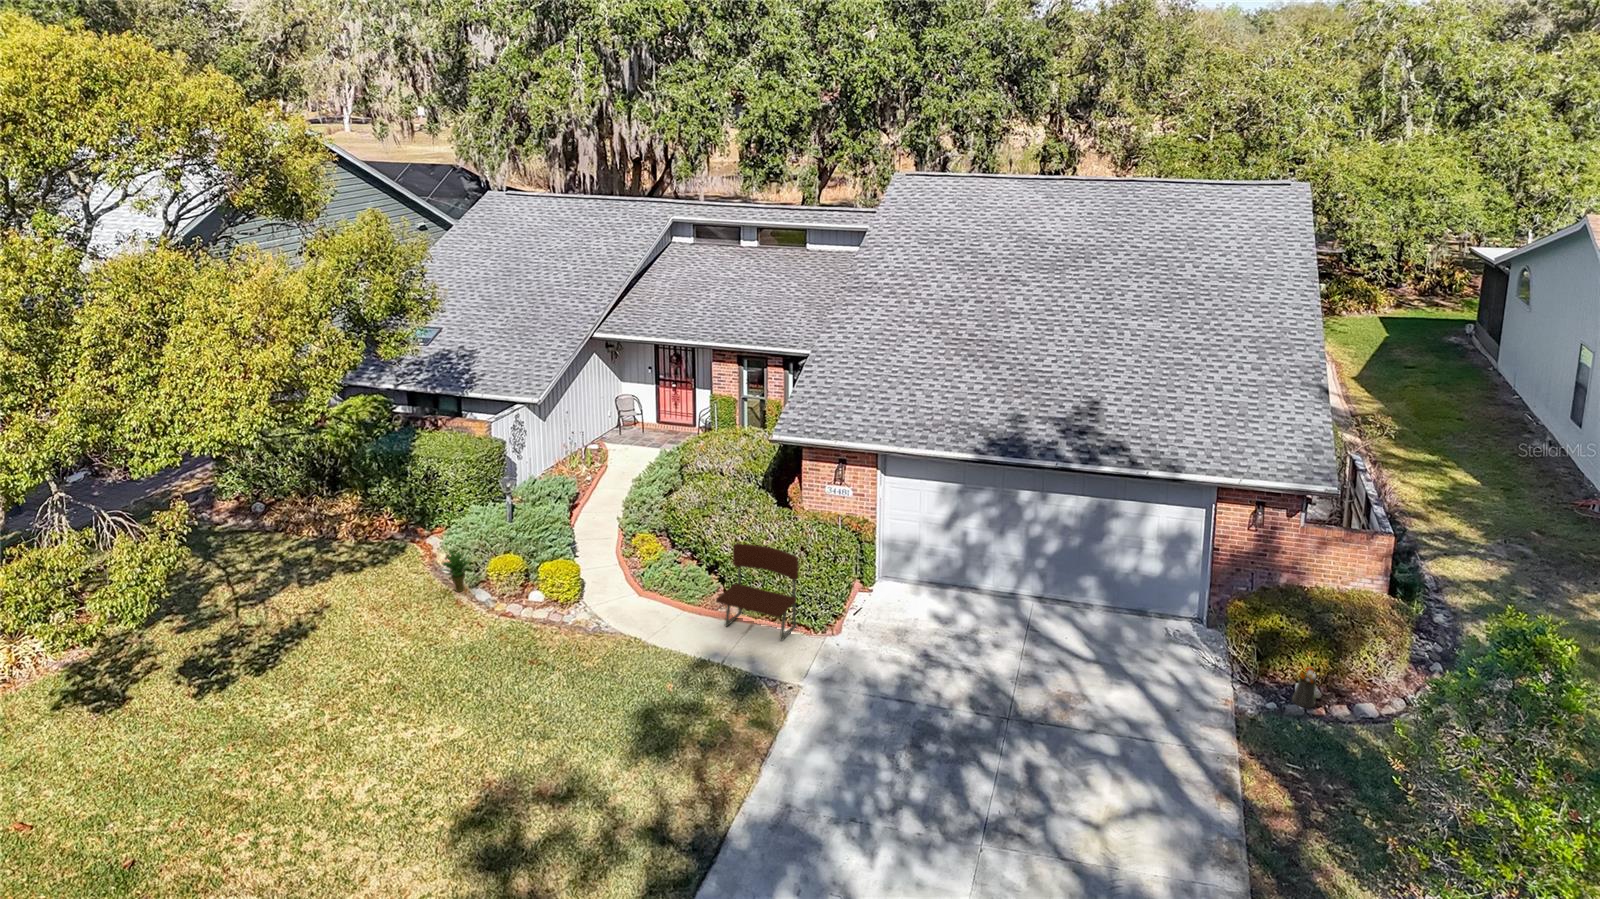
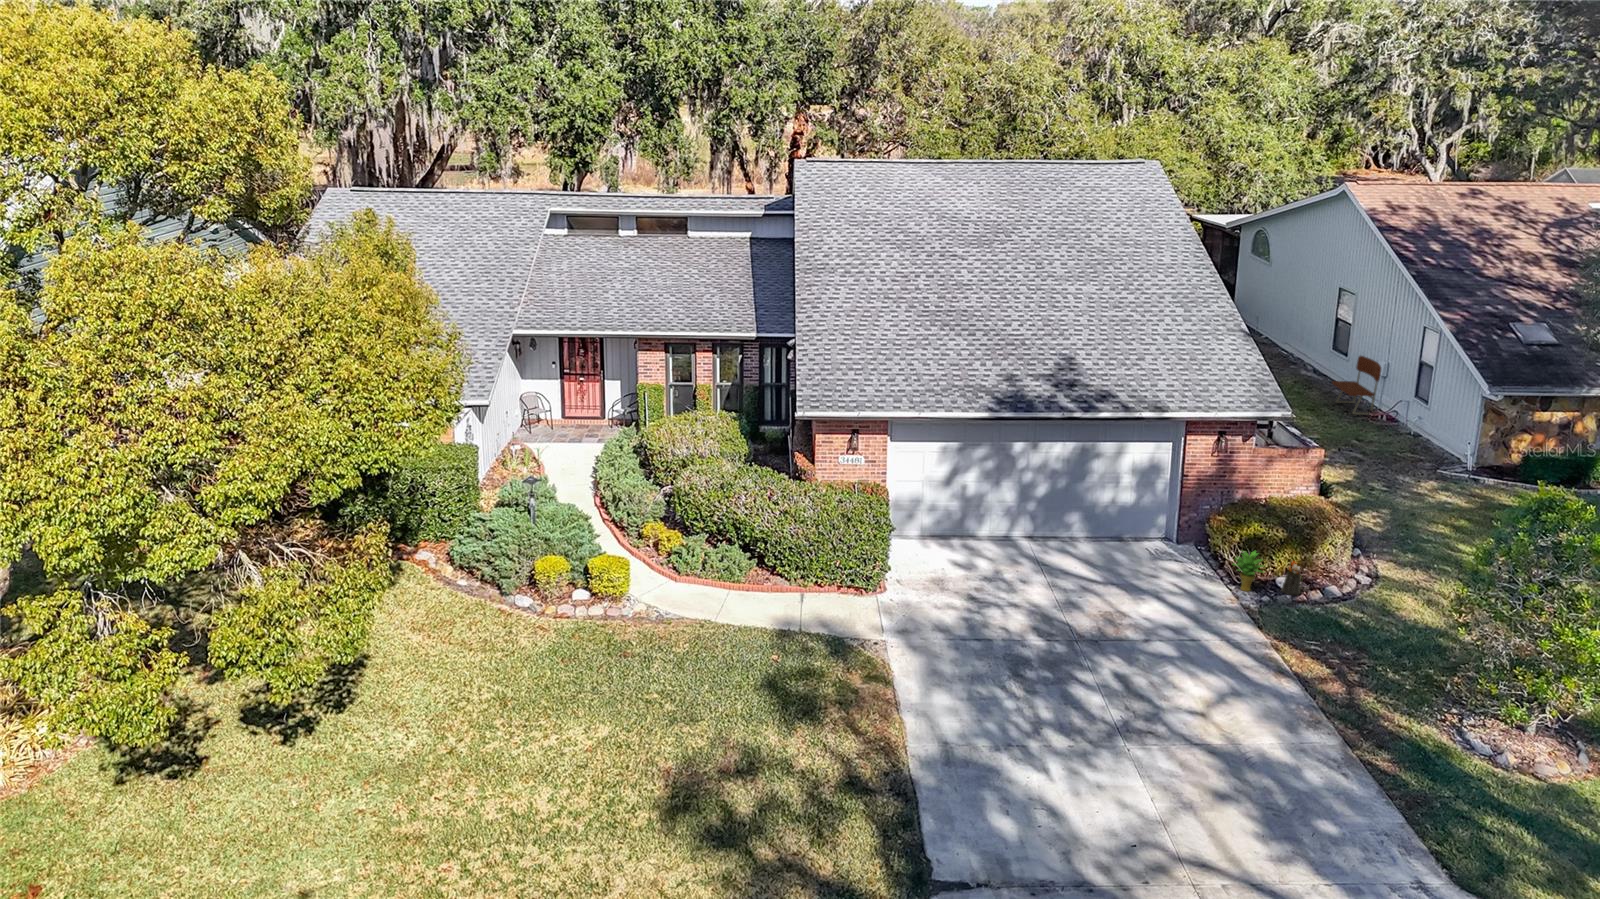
bench: present [716,543,799,641] -> present [1332,356,1381,415]
potted plant: present [442,551,471,592] -> present [1234,551,1263,592]

